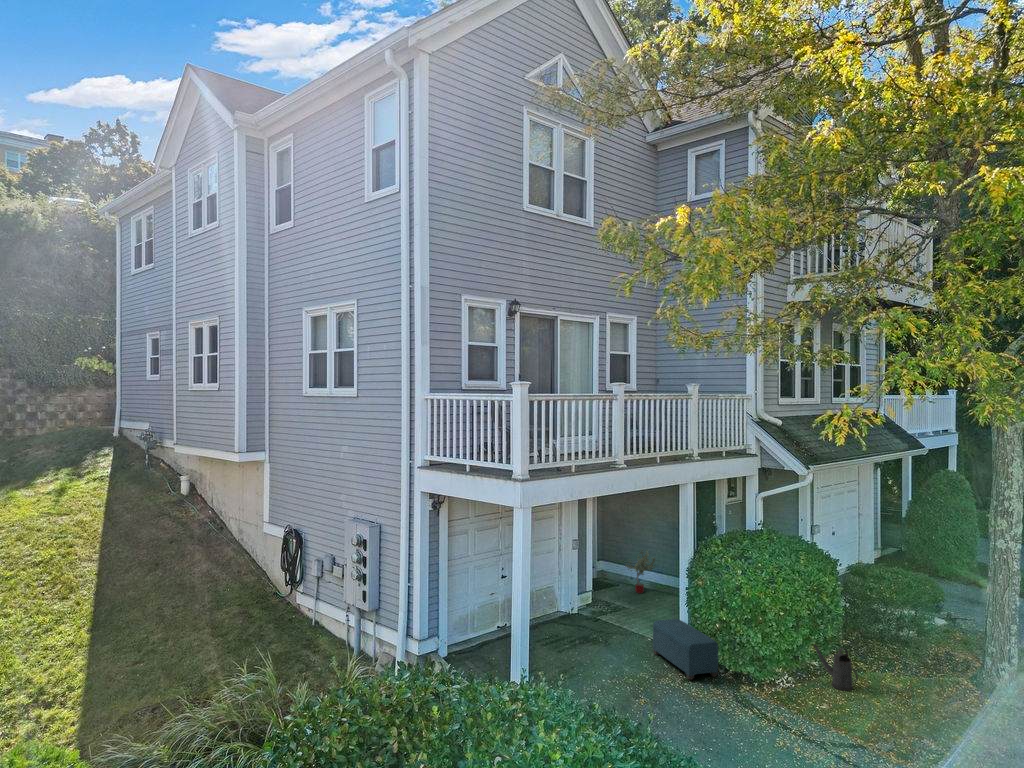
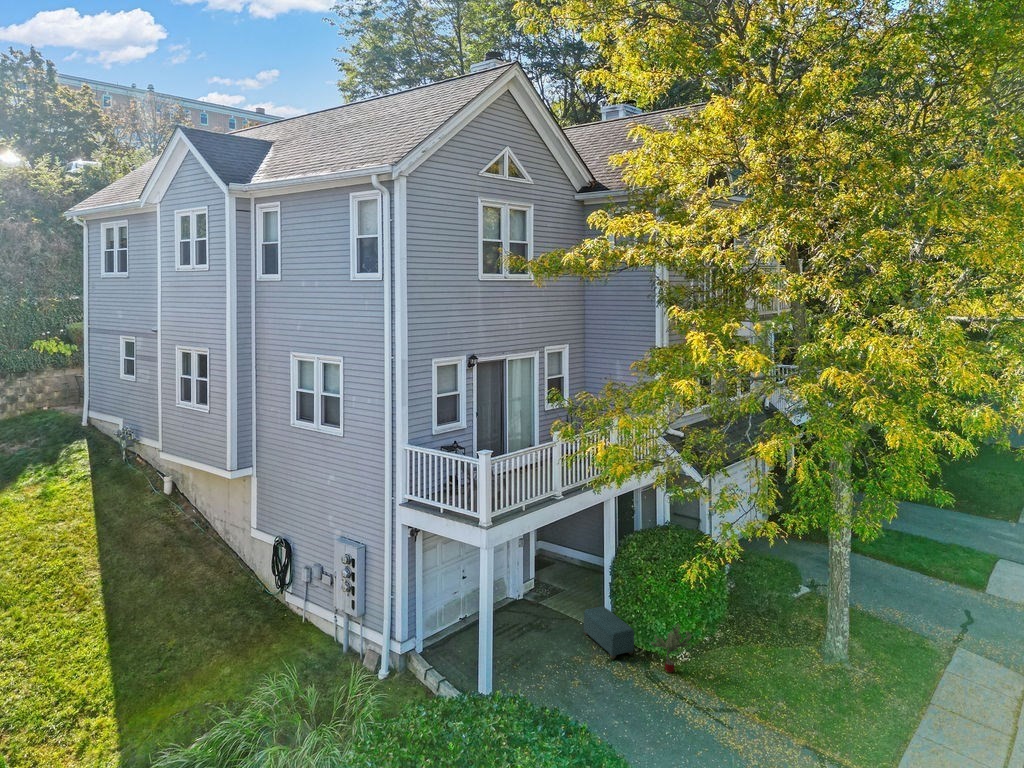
potted tree: present [625,550,655,593] -> present [651,624,691,673]
watering can: present [814,645,858,691] -> none [704,627,735,663]

